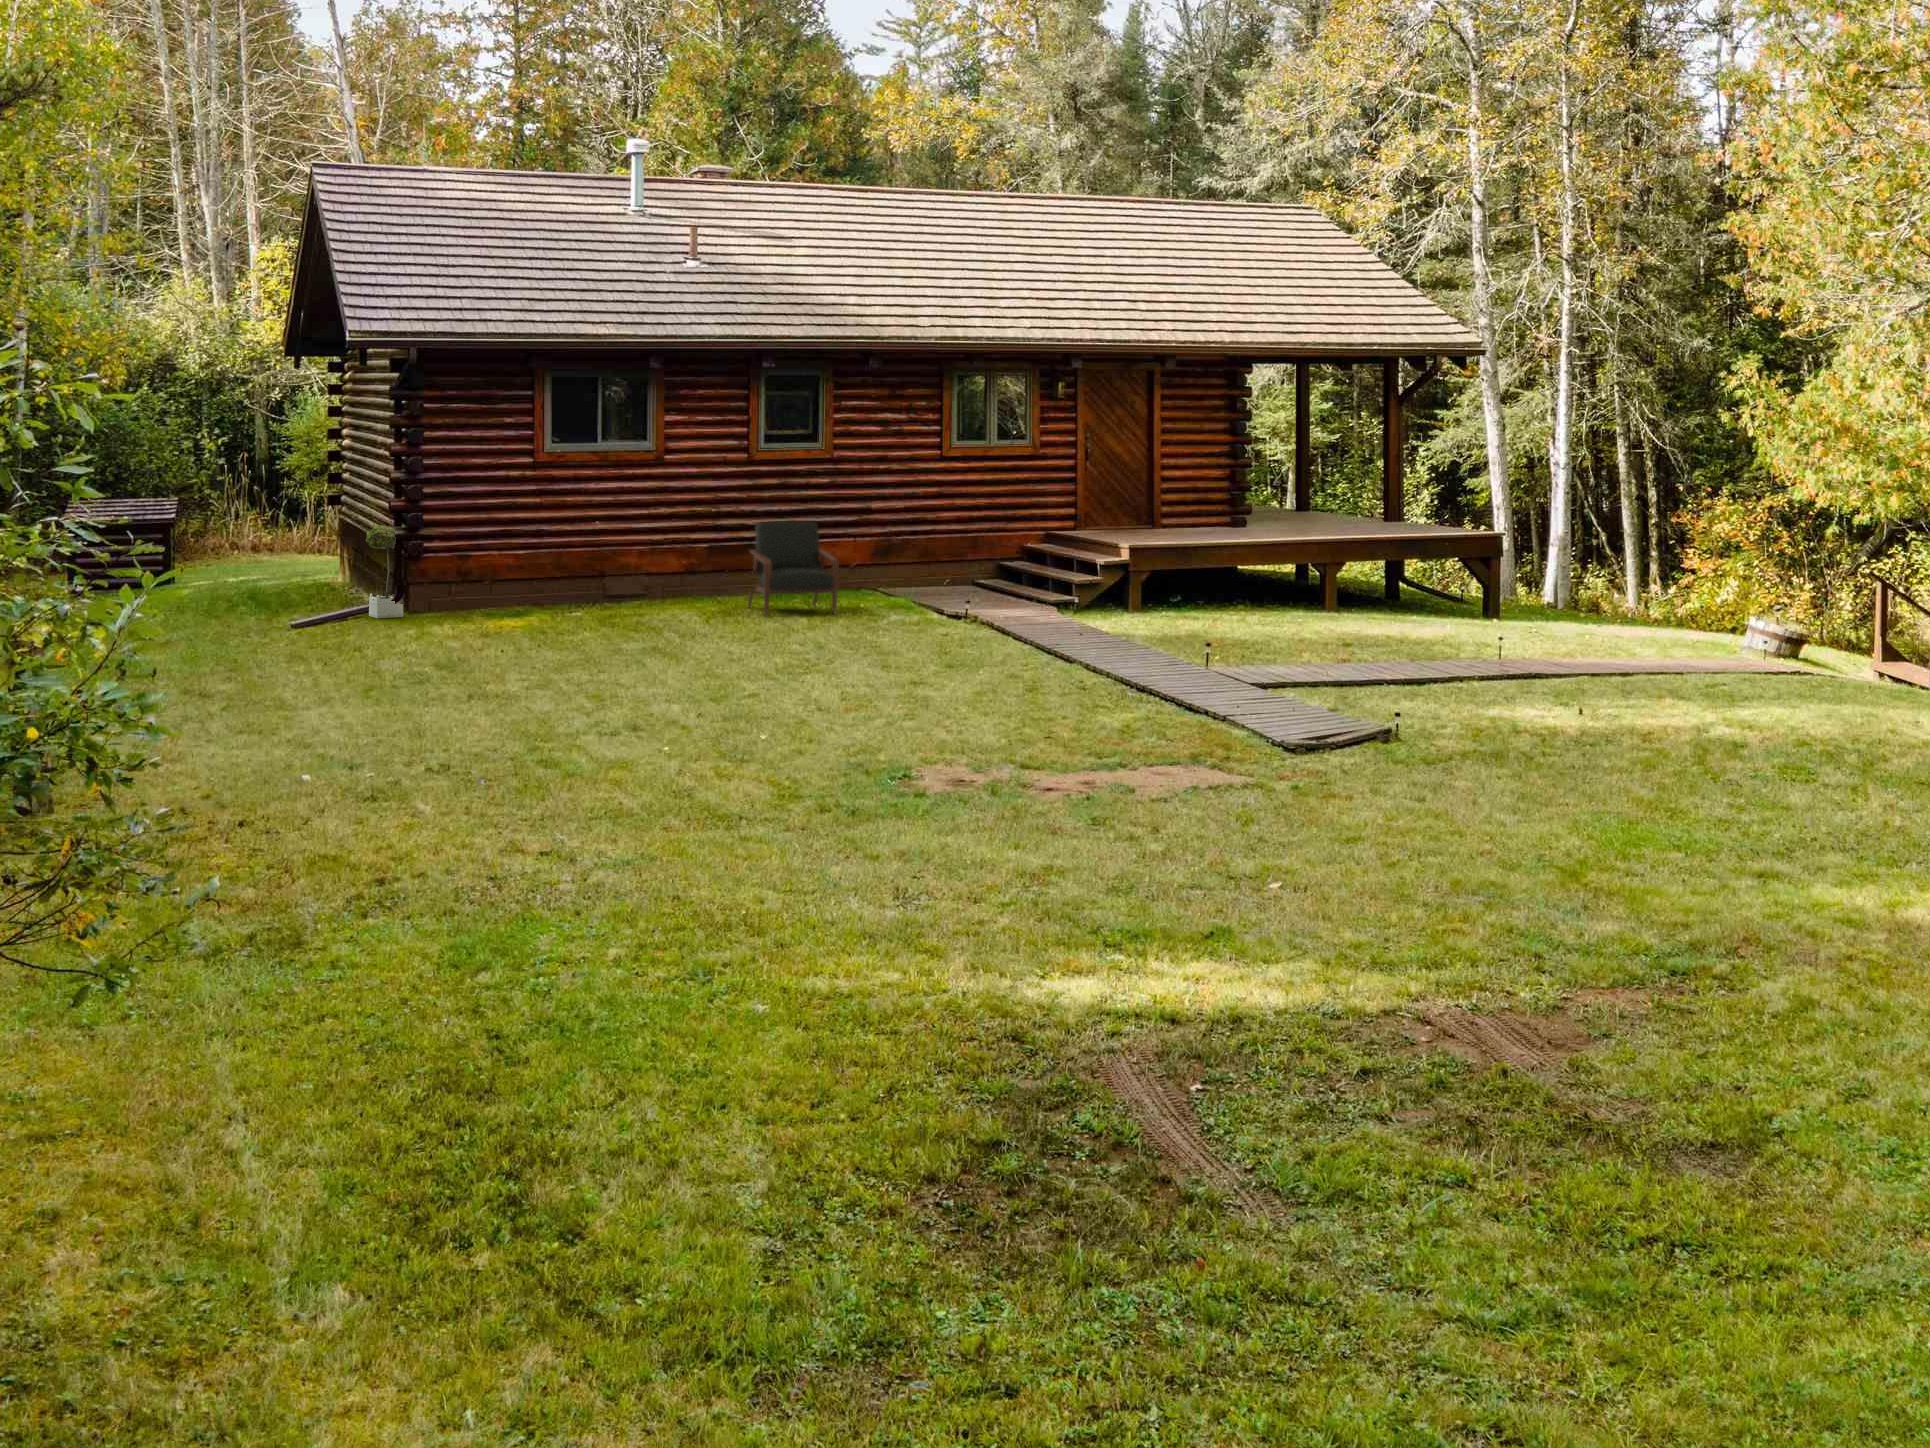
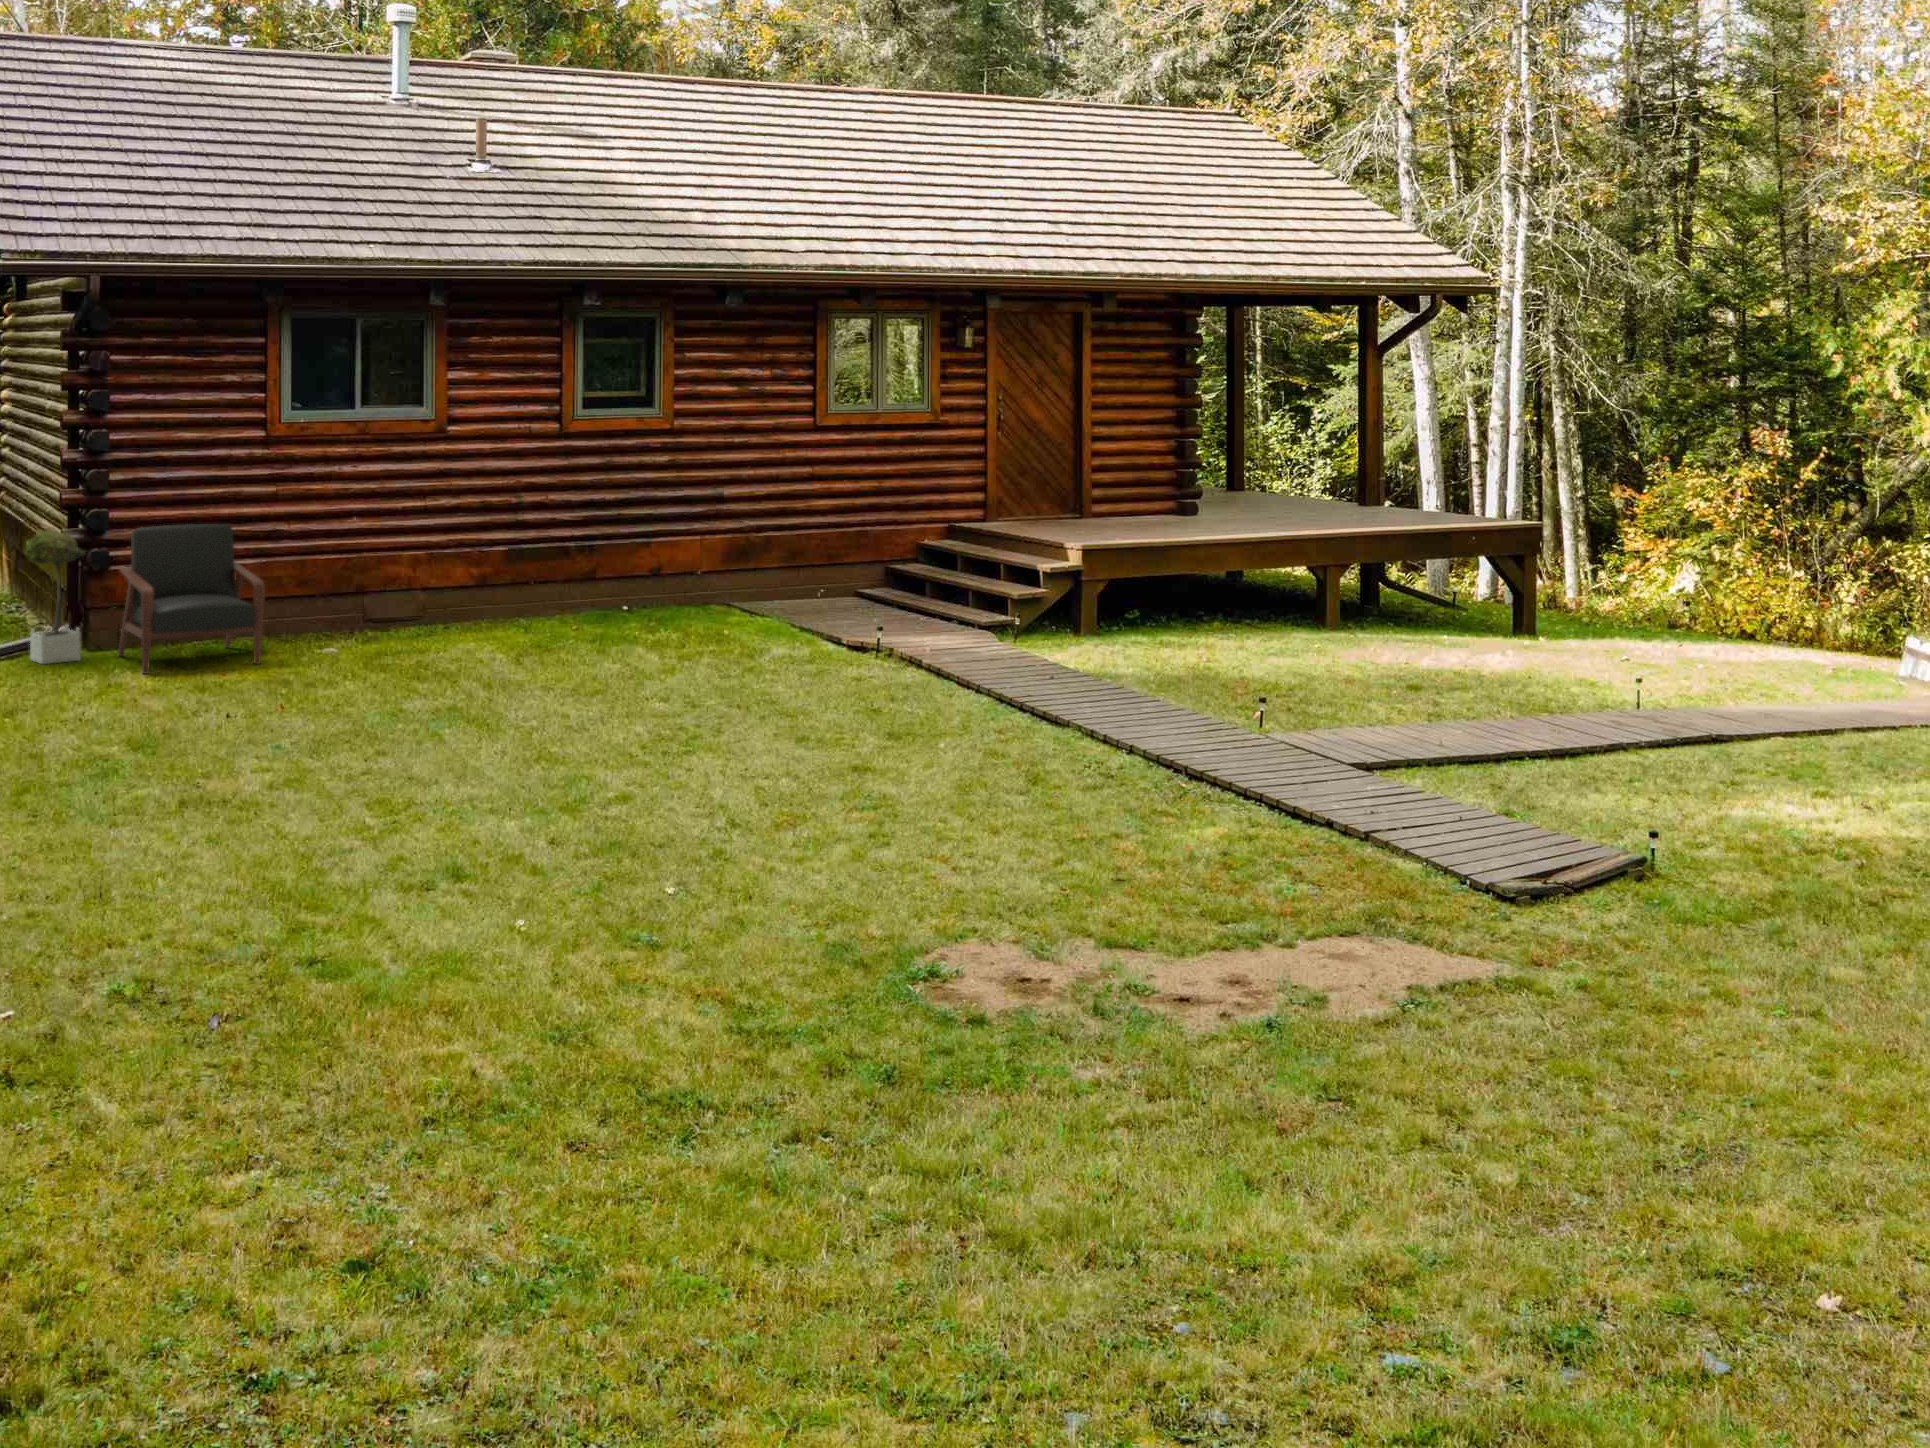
chair: present [748,521,839,616] -> present [118,524,265,674]

